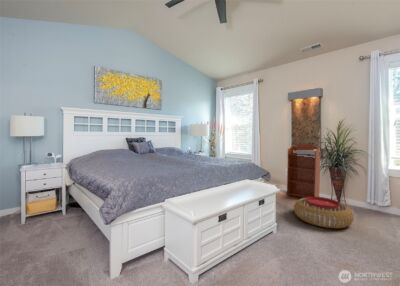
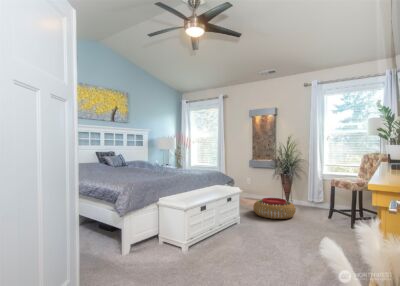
bookcase: present [286,143,321,198] -> none [248,154,275,204]

